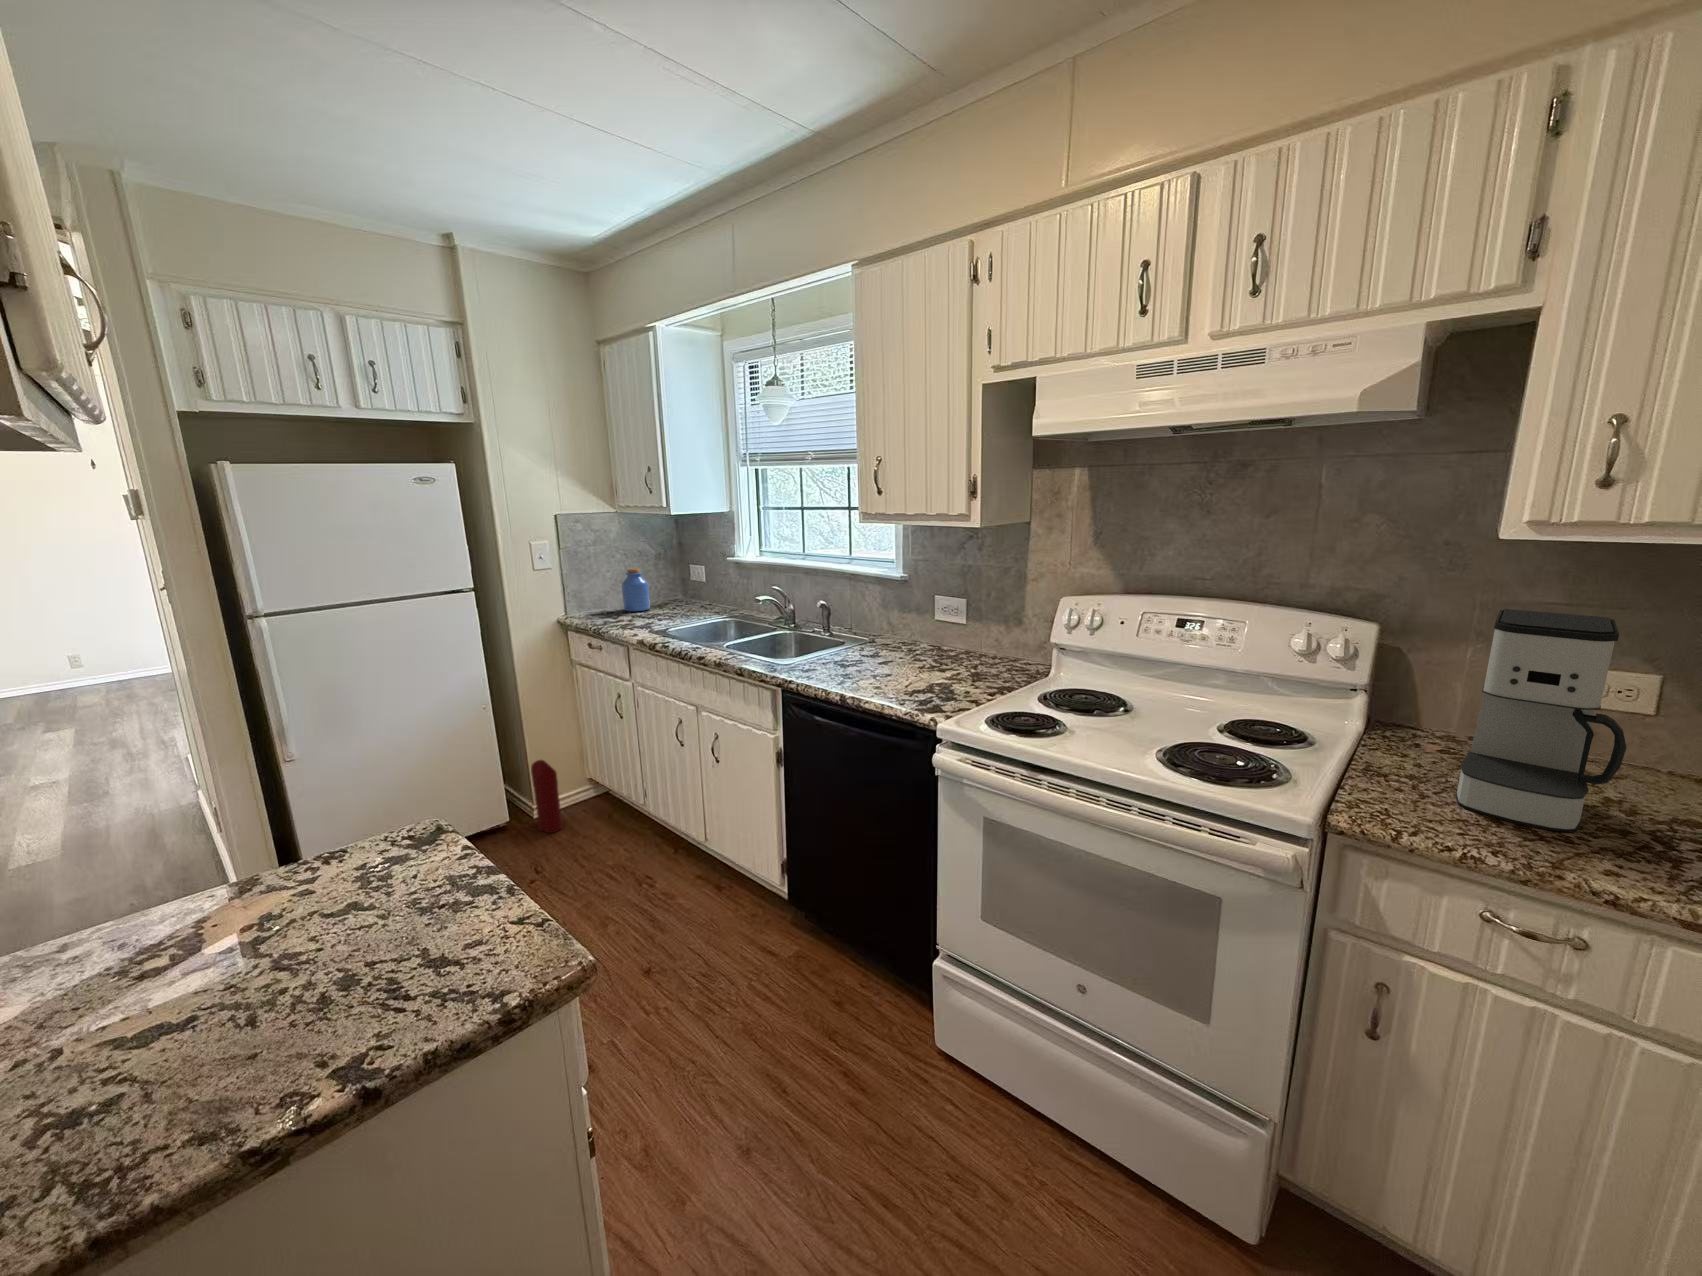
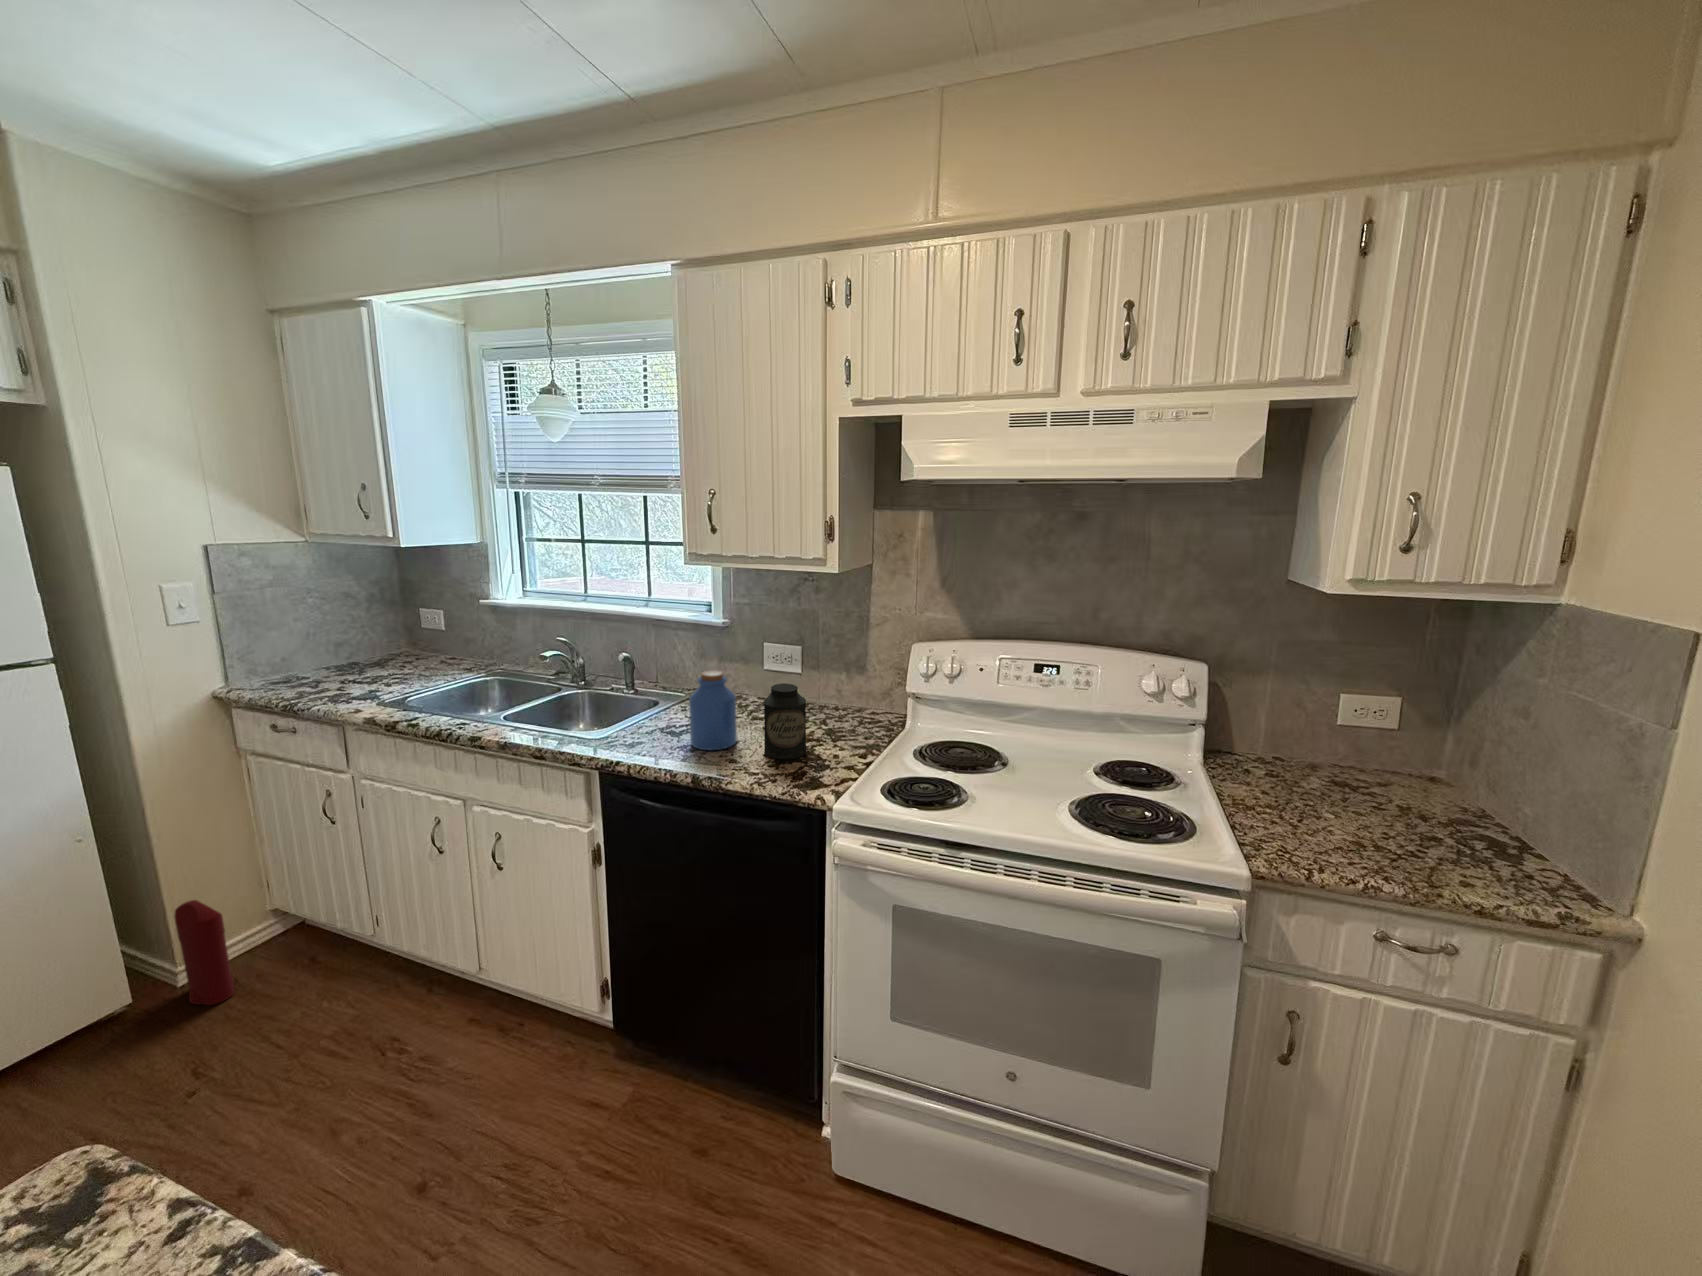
jar: present [622,569,650,611] -> present [689,670,737,750]
coffee maker: present [1456,609,1626,832] -> none [1307,652,1441,848]
canister: none [907,624,944,690] -> present [764,683,806,759]

